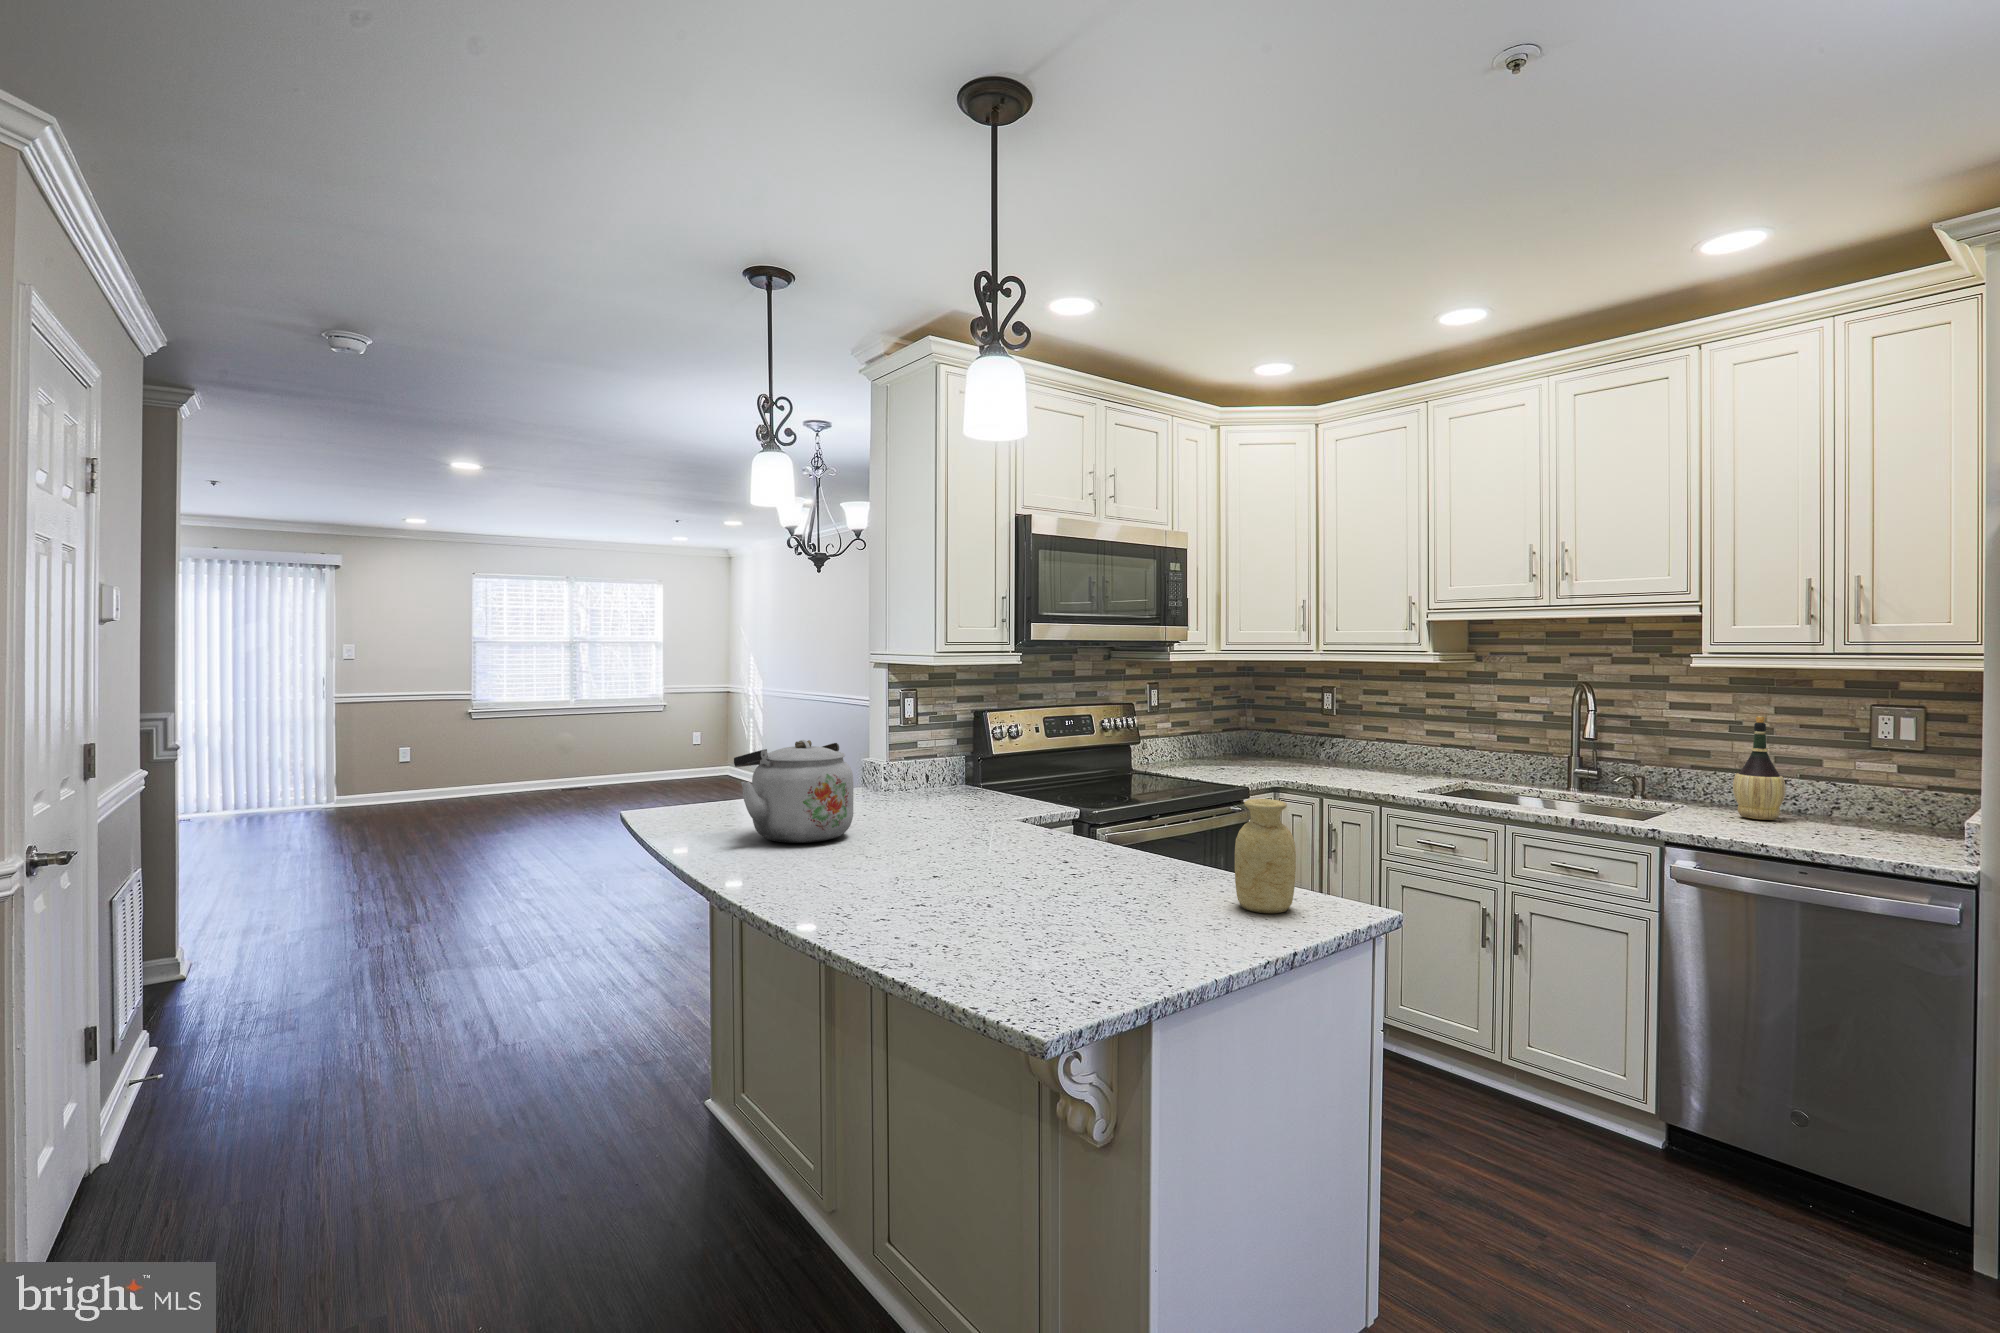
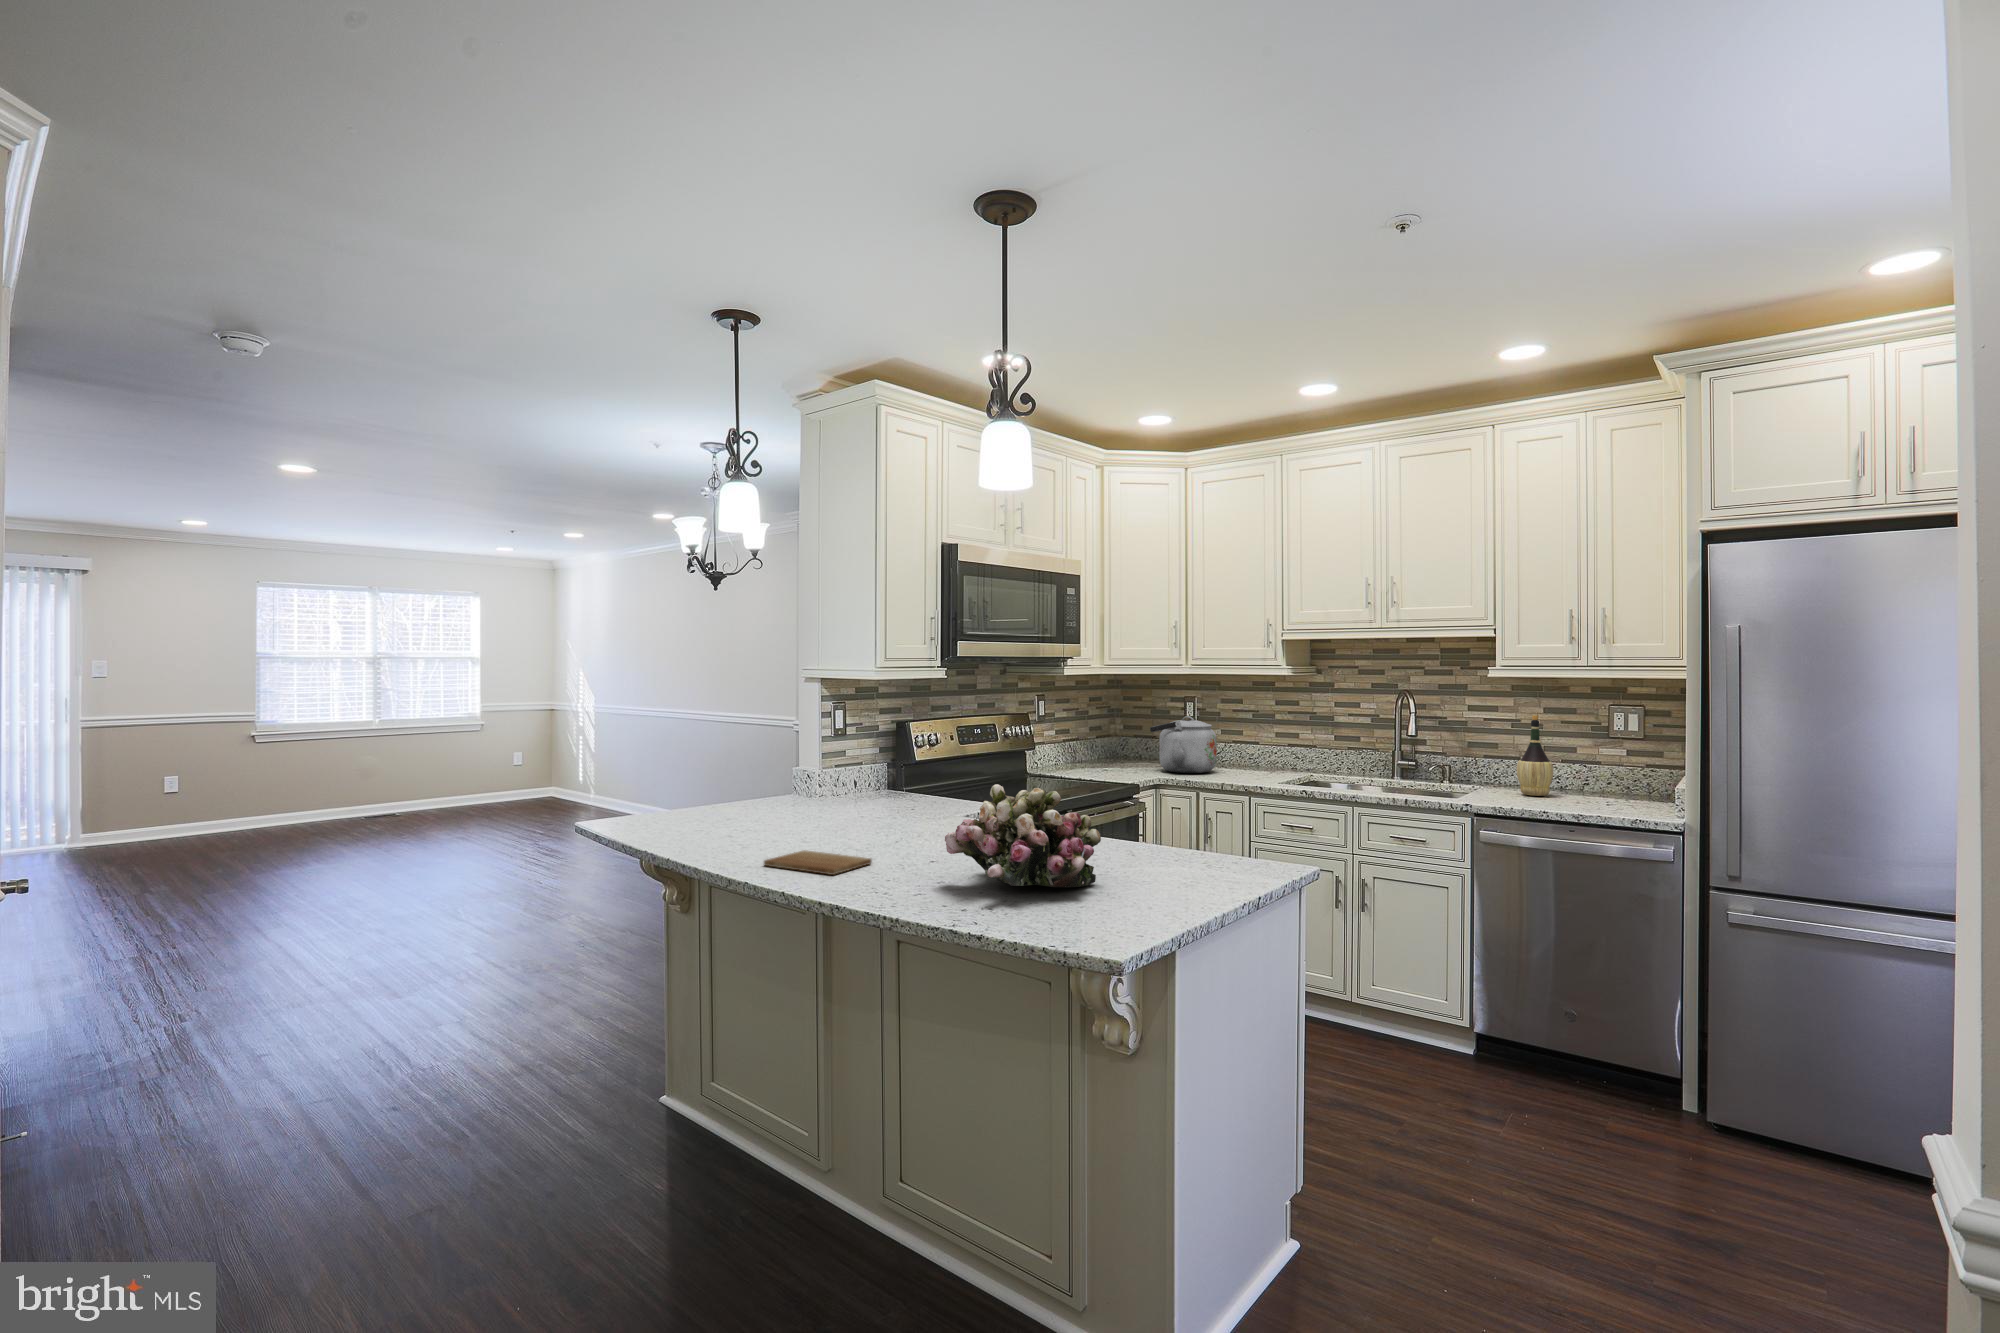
kettle: present [734,740,853,843] -> present [1150,716,1217,773]
flower arrangement: none [911,794,1101,925] -> present [945,784,1101,888]
vase: present [1235,799,1296,913] -> none [1195,783,1243,873]
cutting board: none [742,857,858,890] -> present [764,850,872,875]

